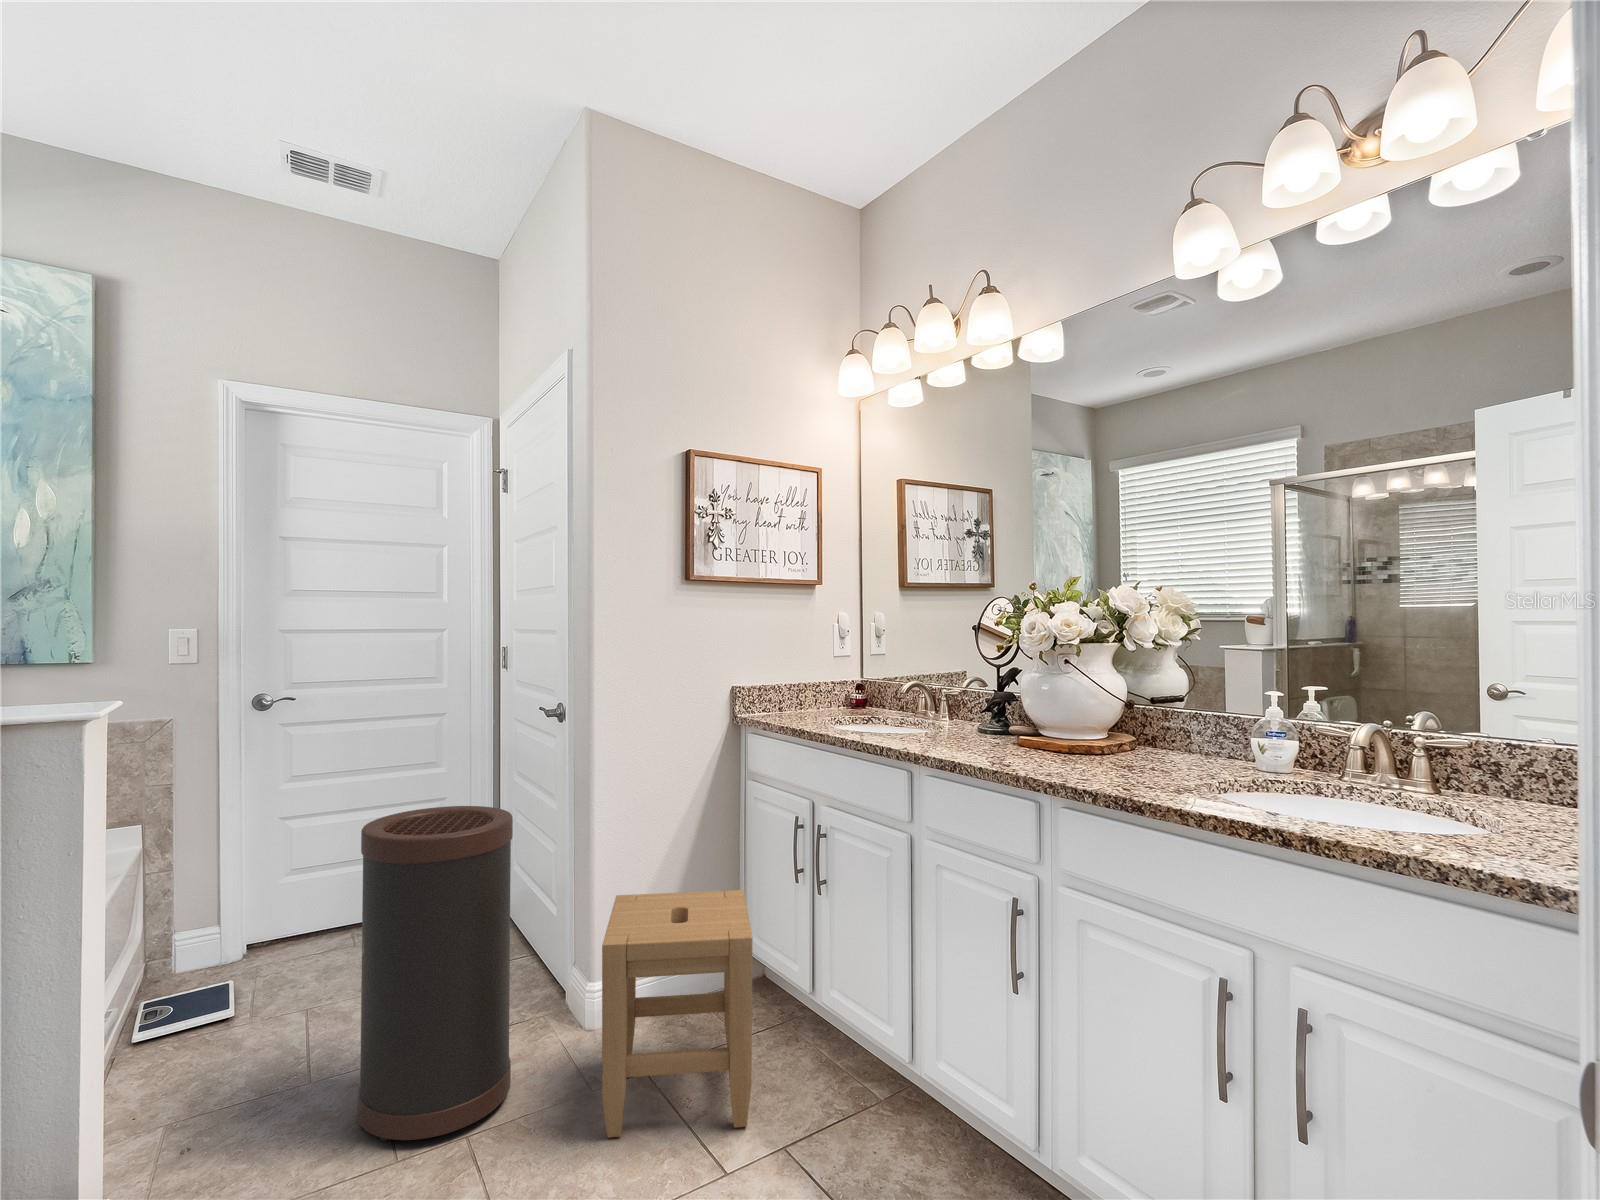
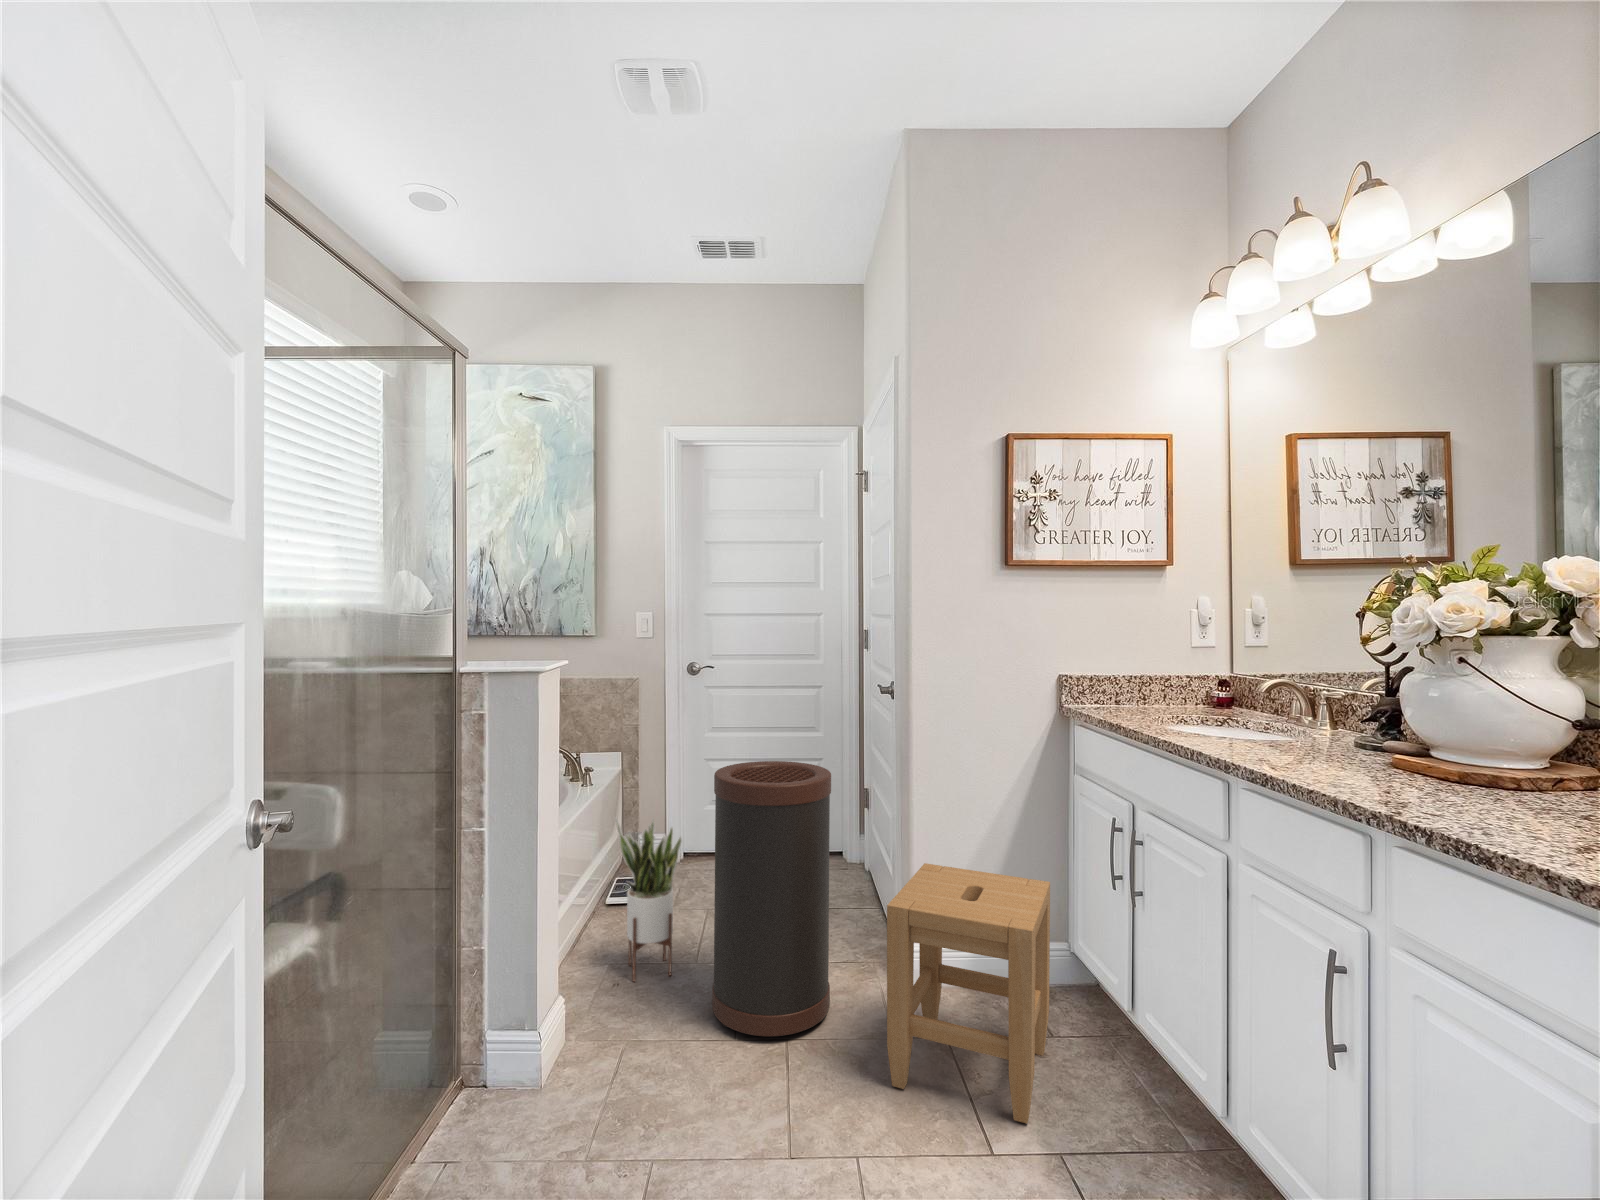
potted plant: none [187,903,294,1128] -> present [615,818,681,981]

